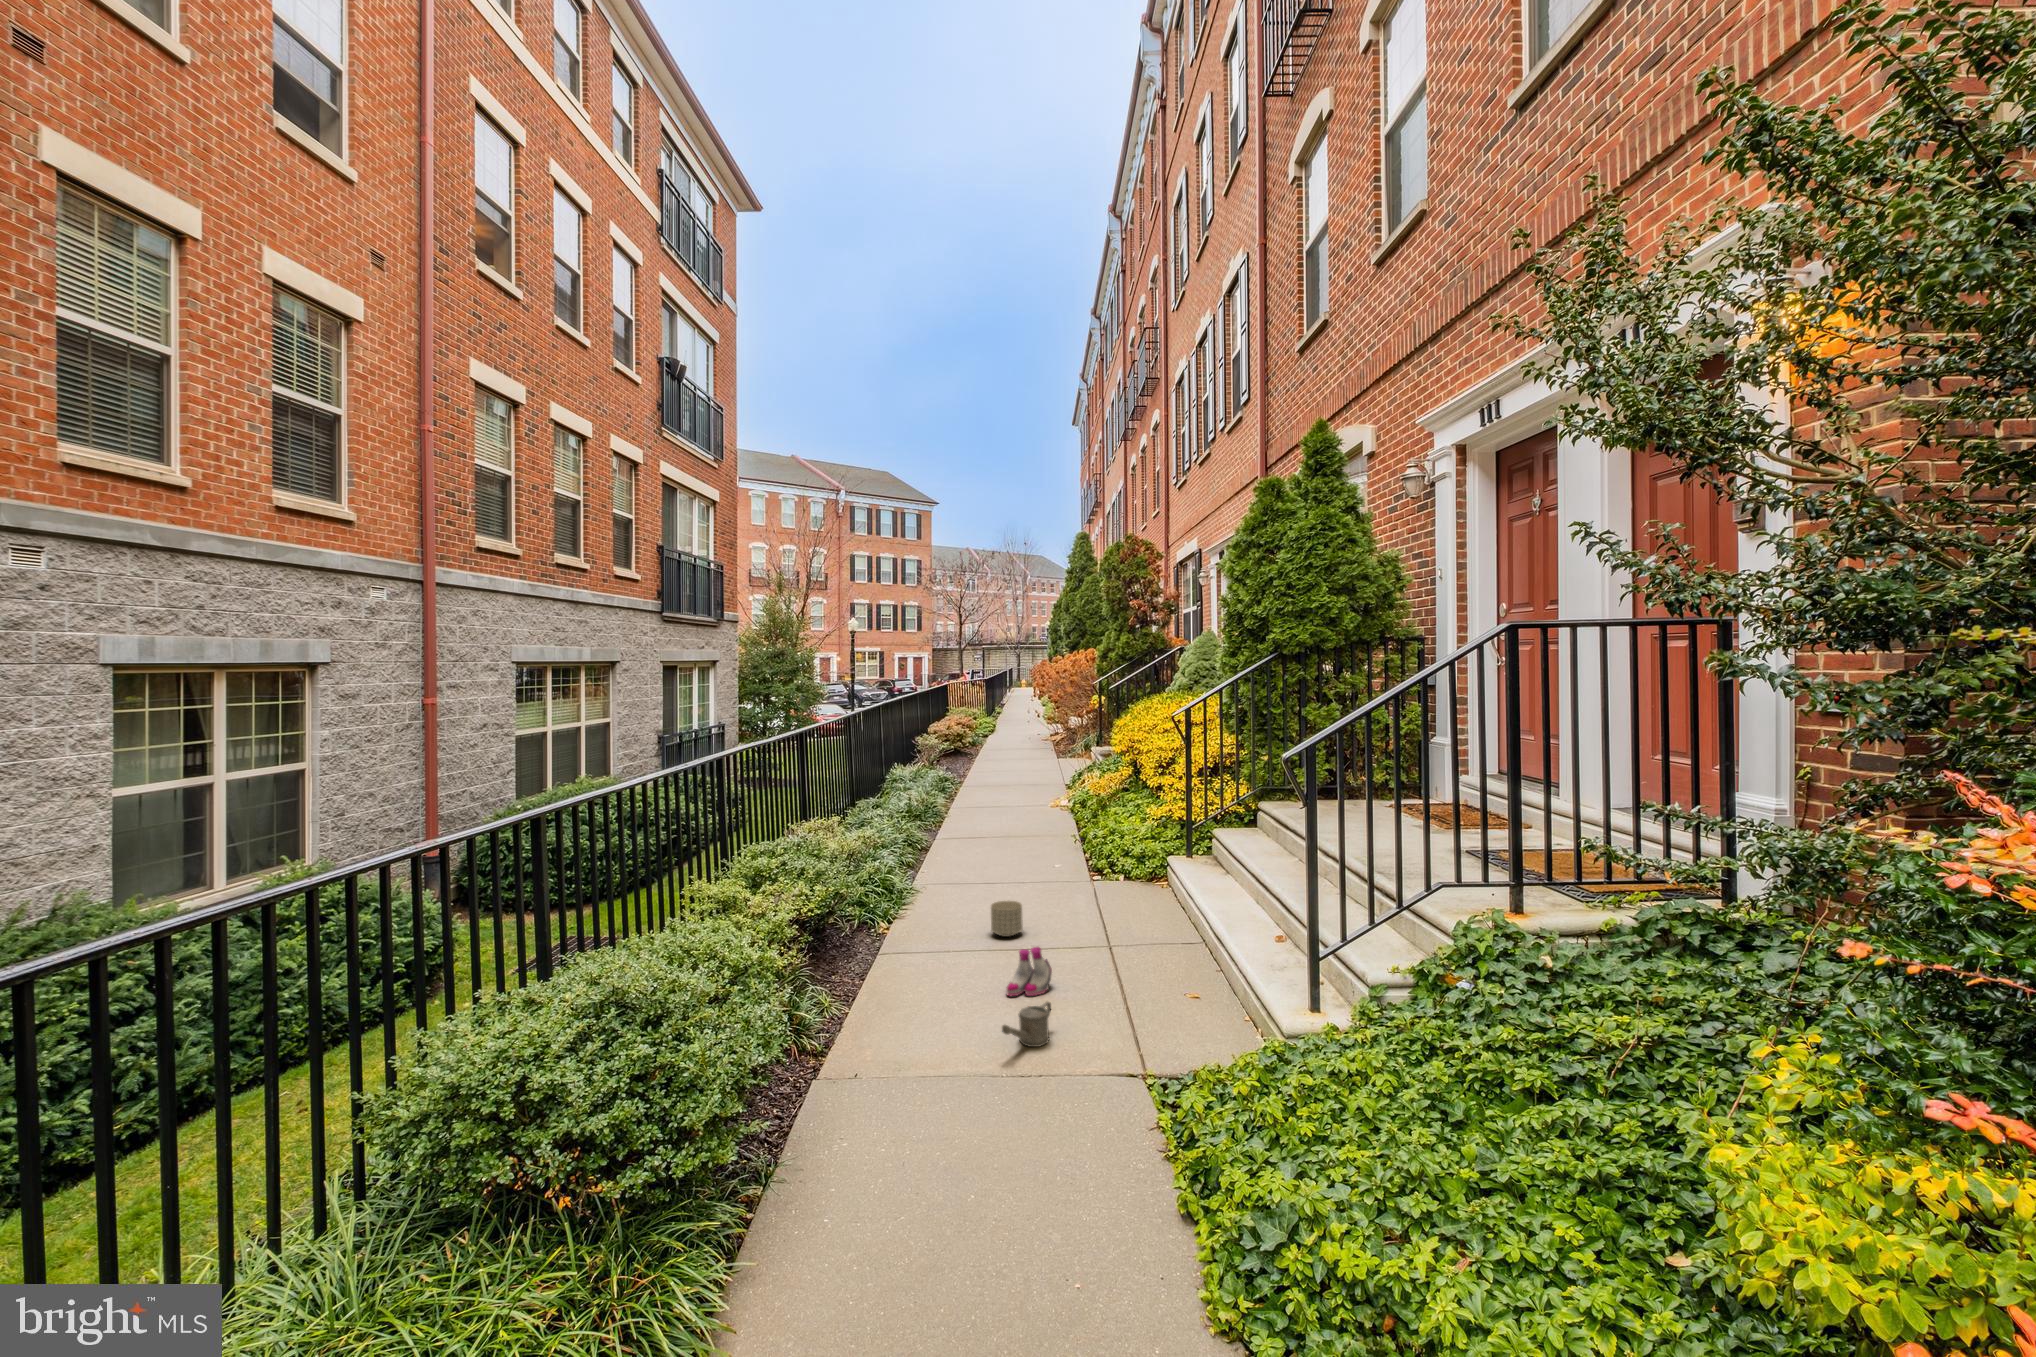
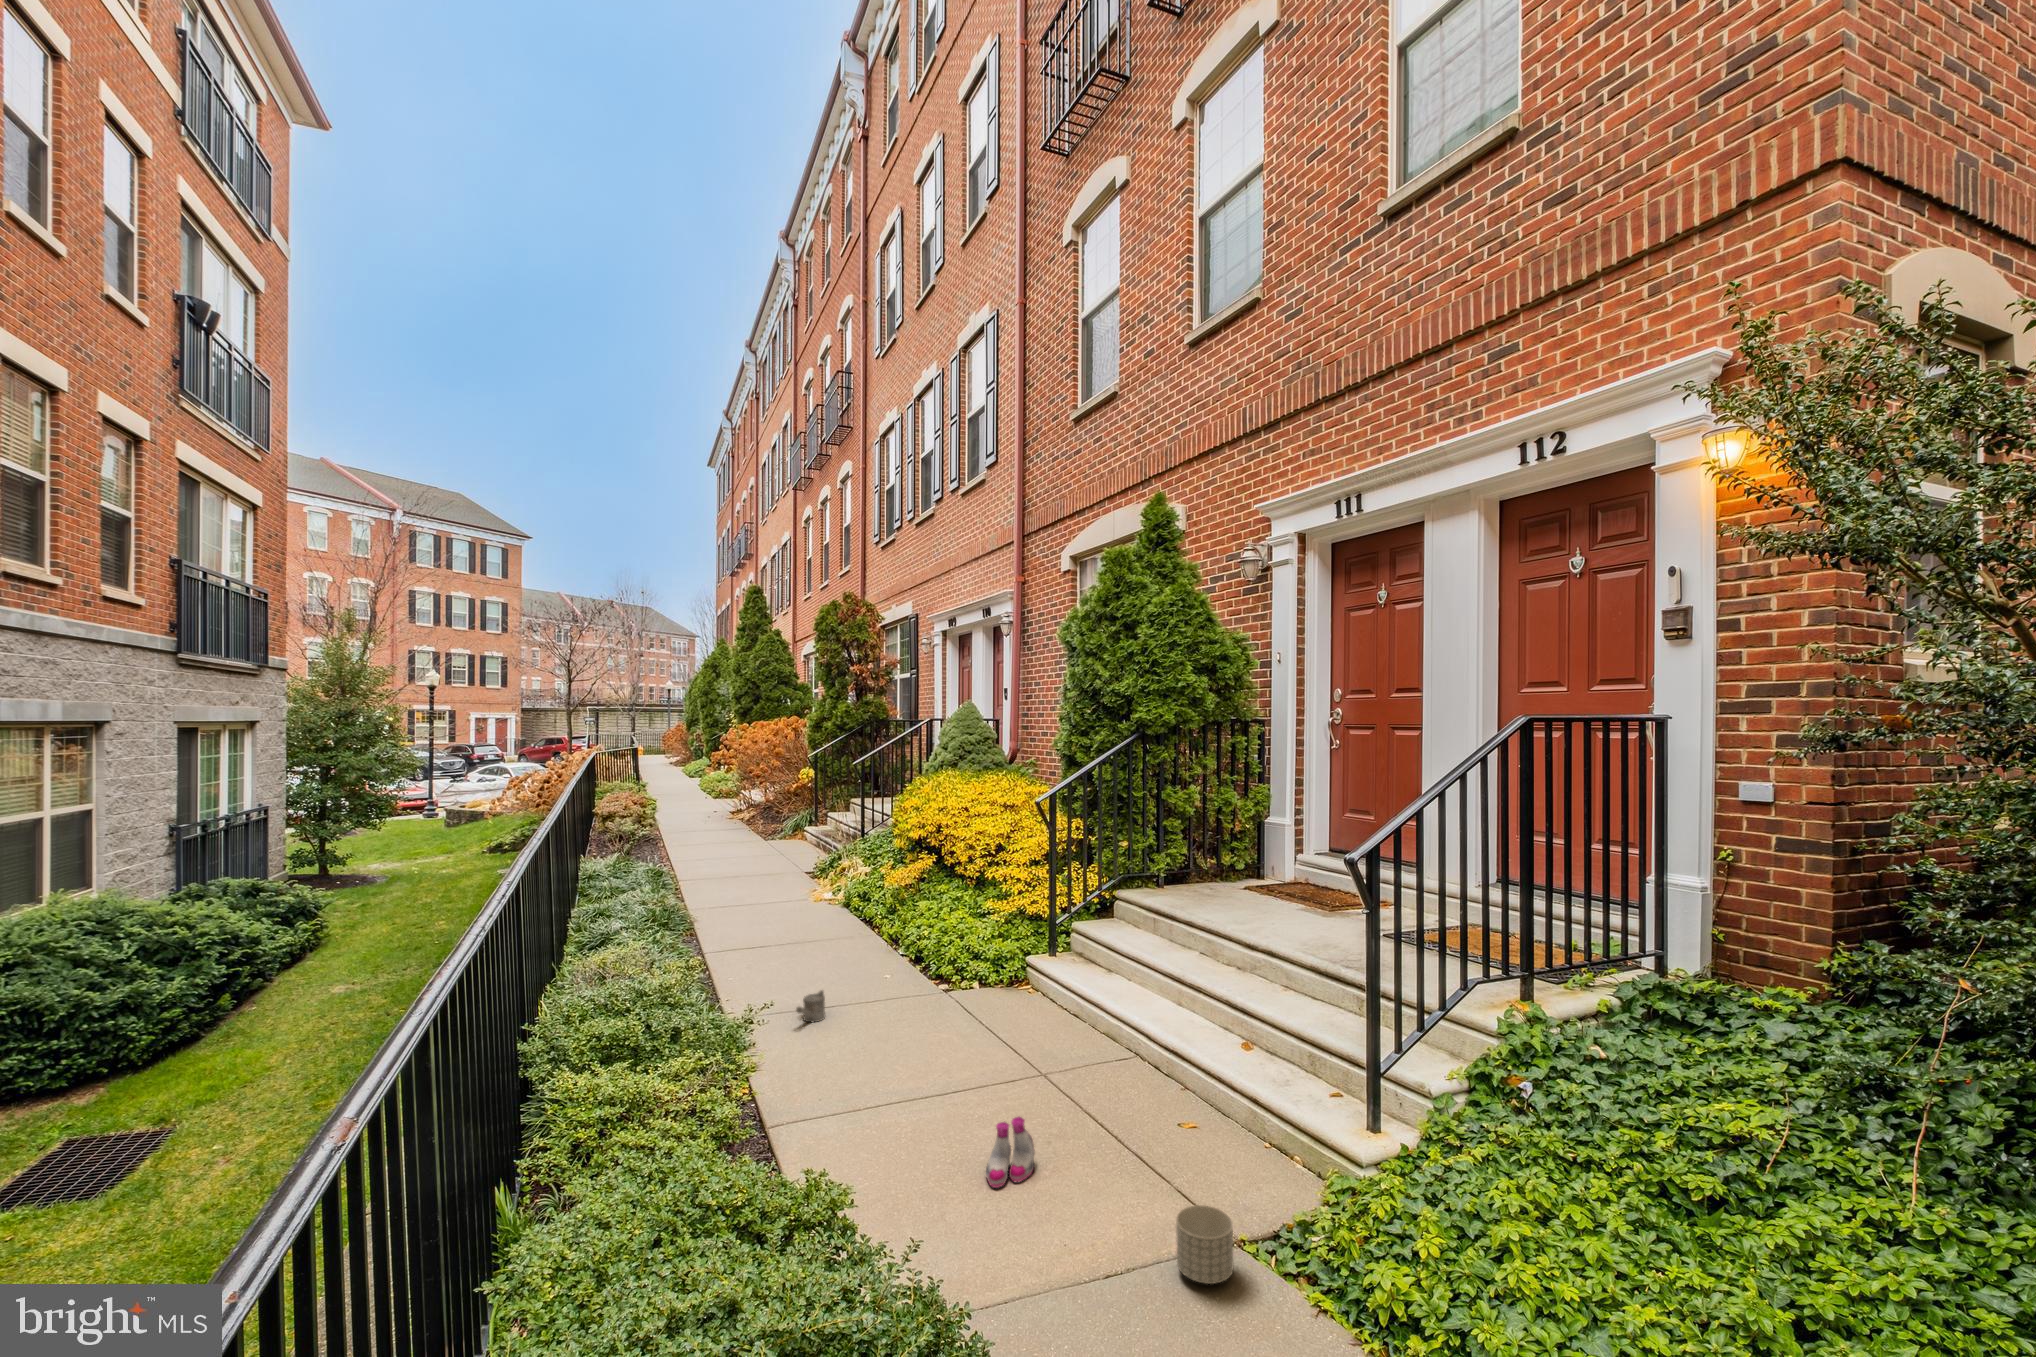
planter: present [991,901,1023,937] -> present [1176,1205,1233,1284]
watering can: present [1002,1002,1051,1047] -> present [796,990,825,1022]

